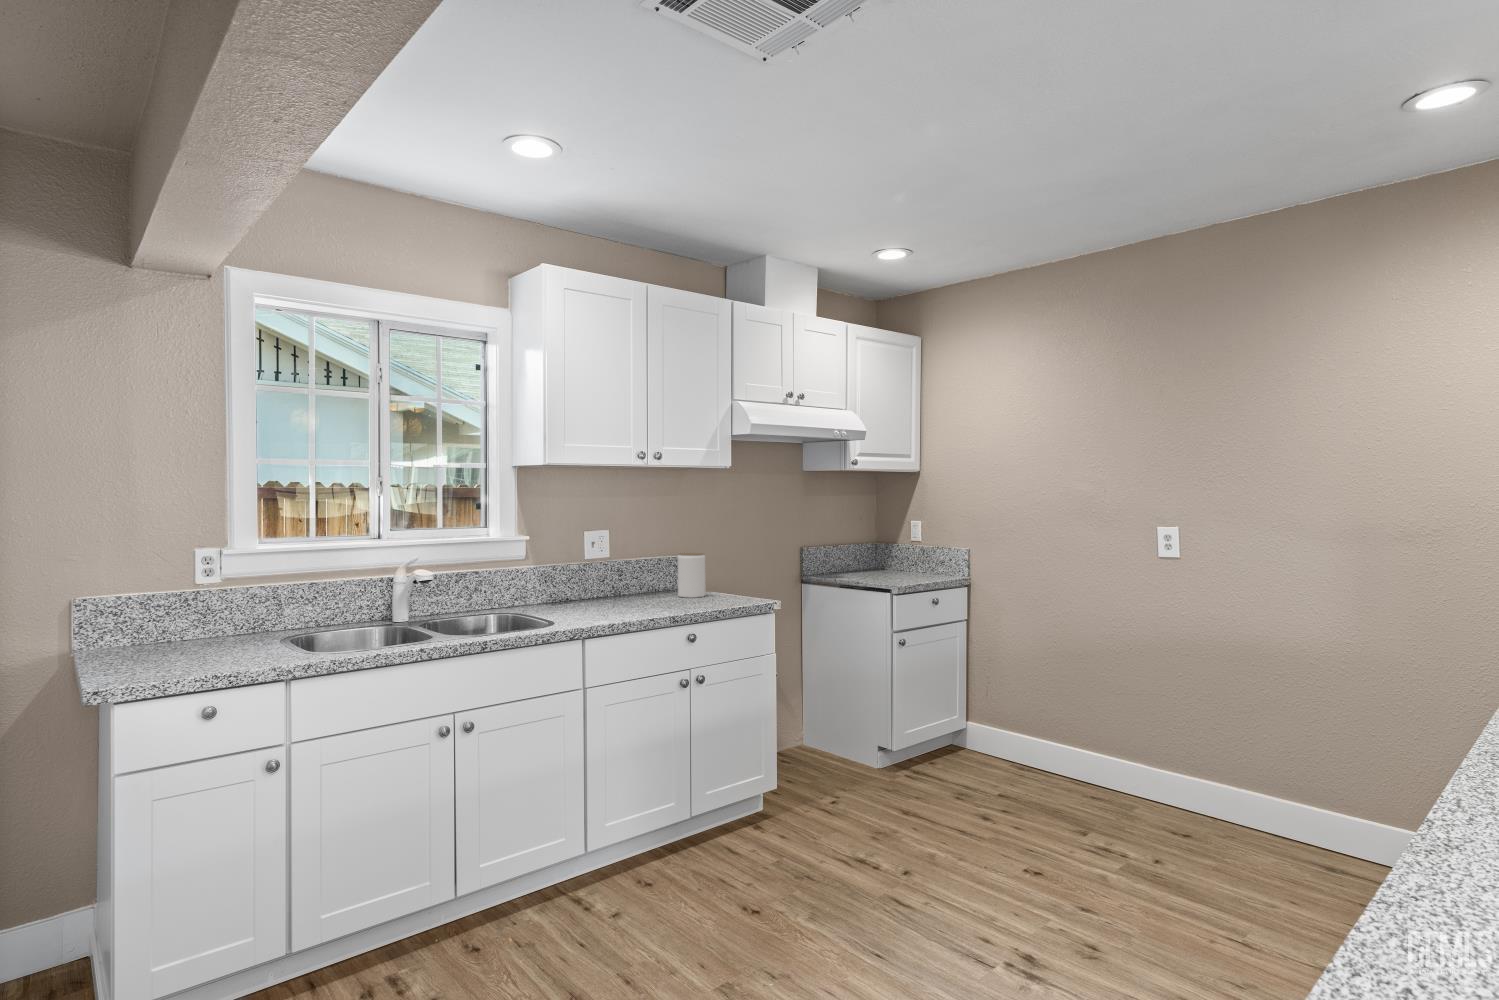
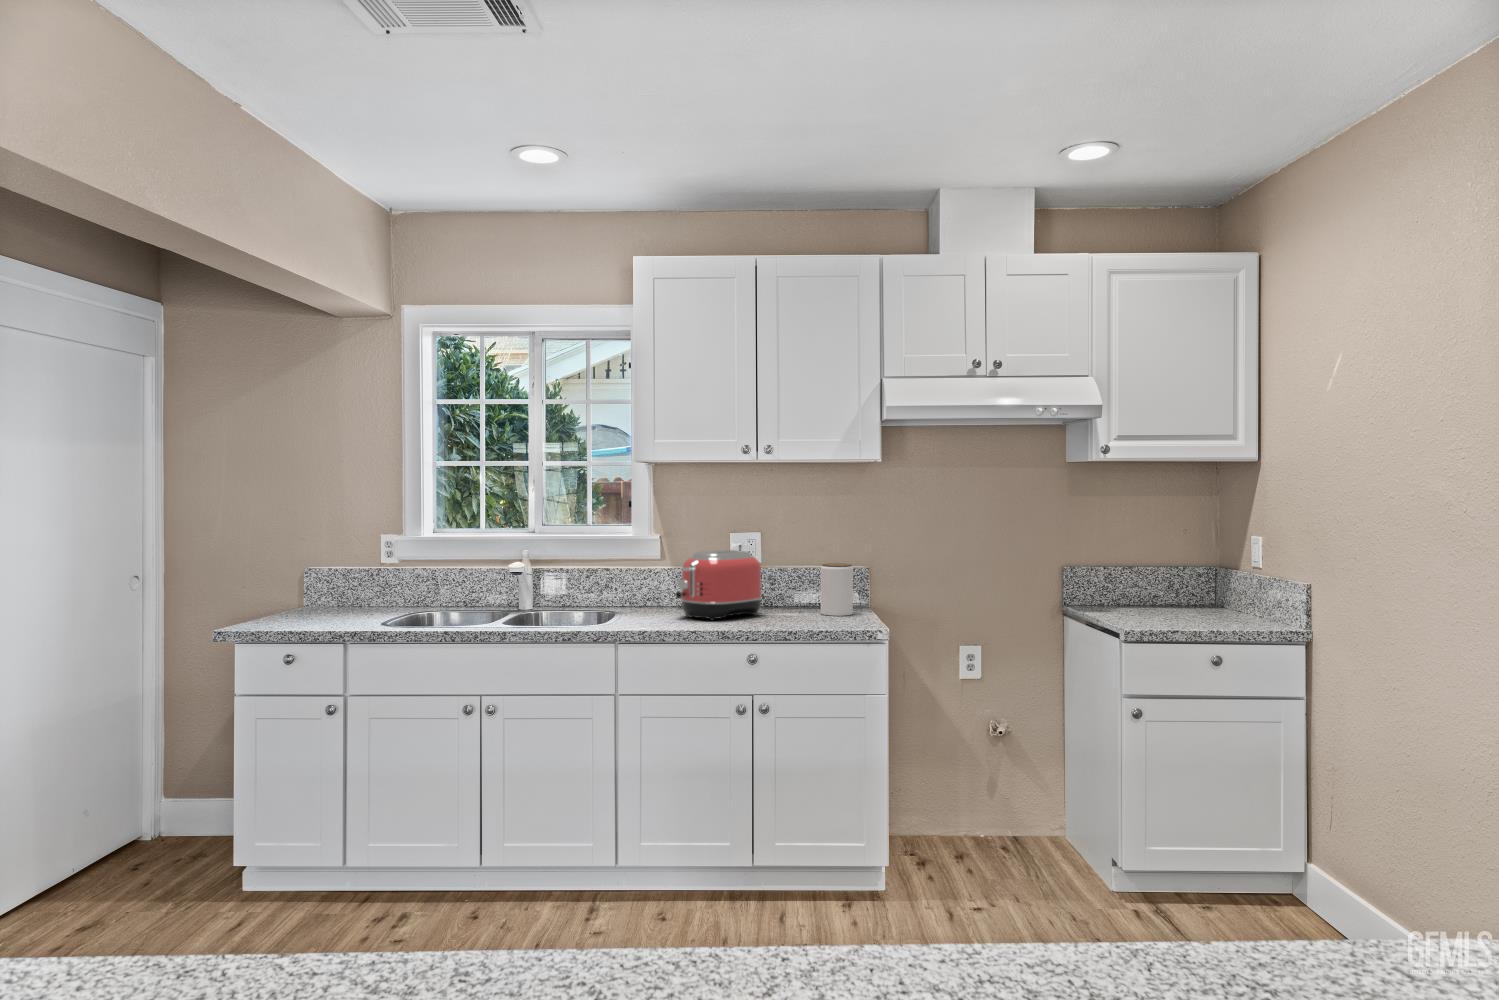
toaster: none [584,546,647,610] -> present [676,550,762,620]

